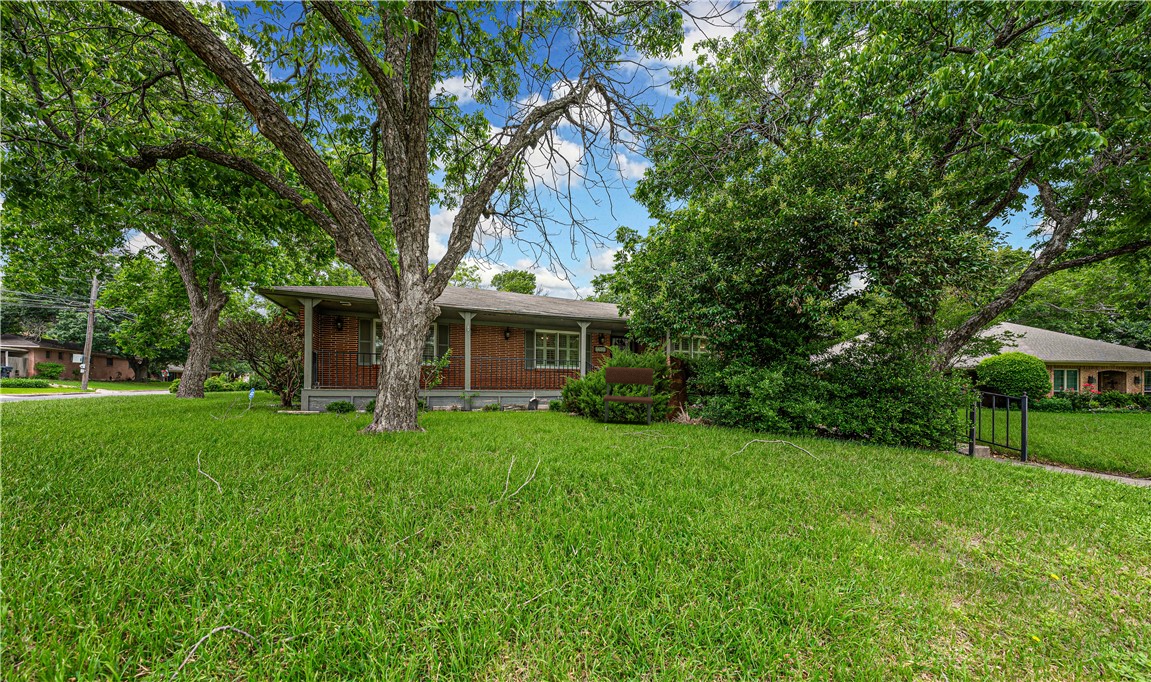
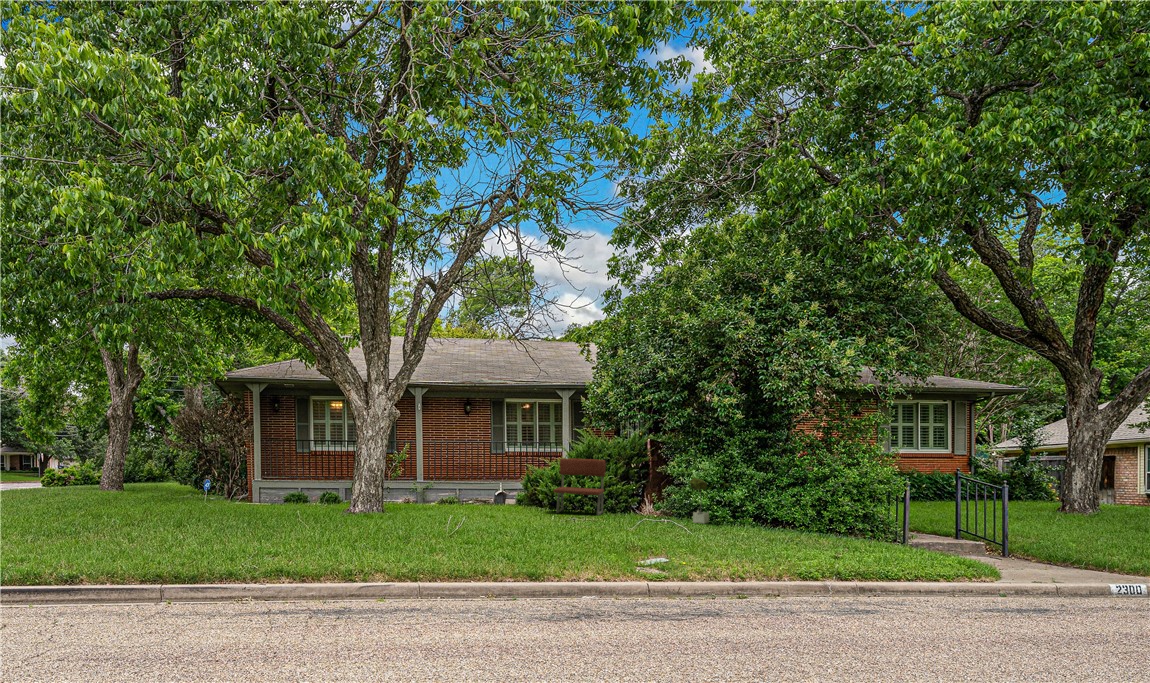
potted tree: none [765,385,789,437] -> present [690,478,709,524]

